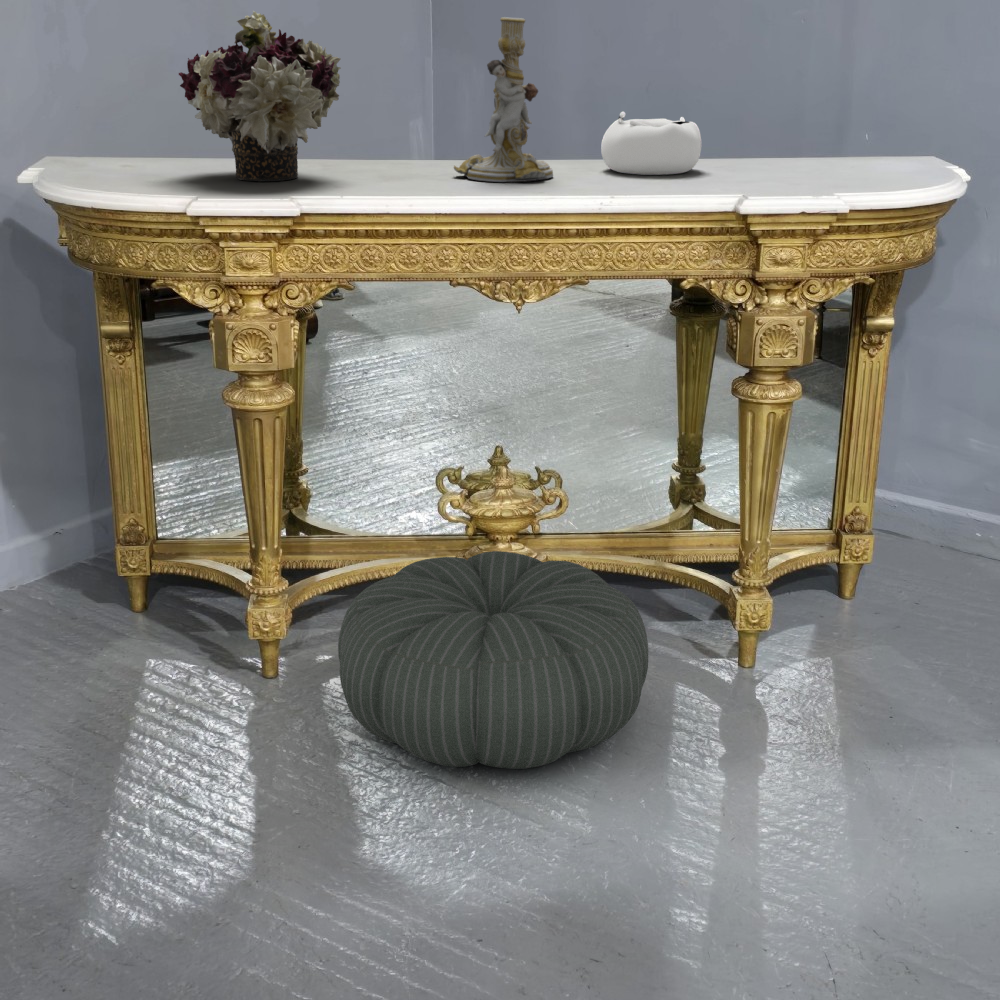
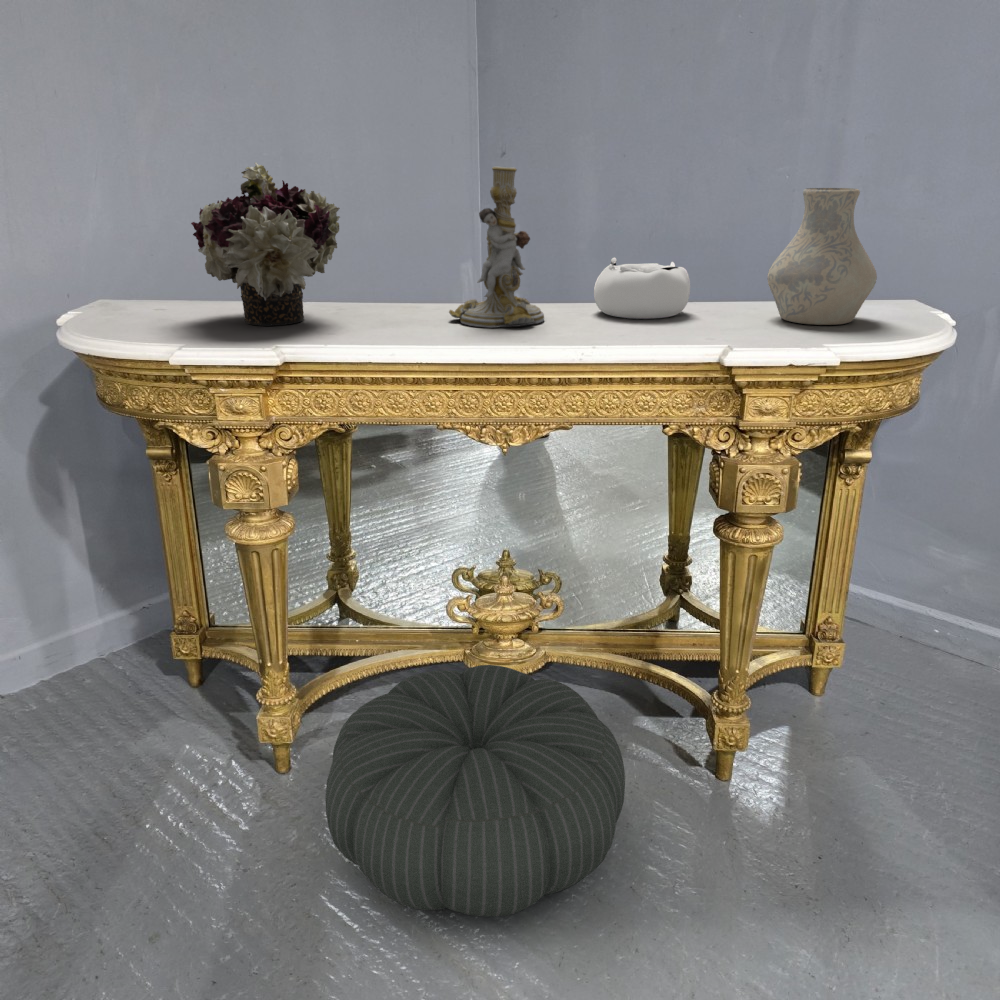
vase: none [780,41,887,179] -> present [767,188,877,325]

